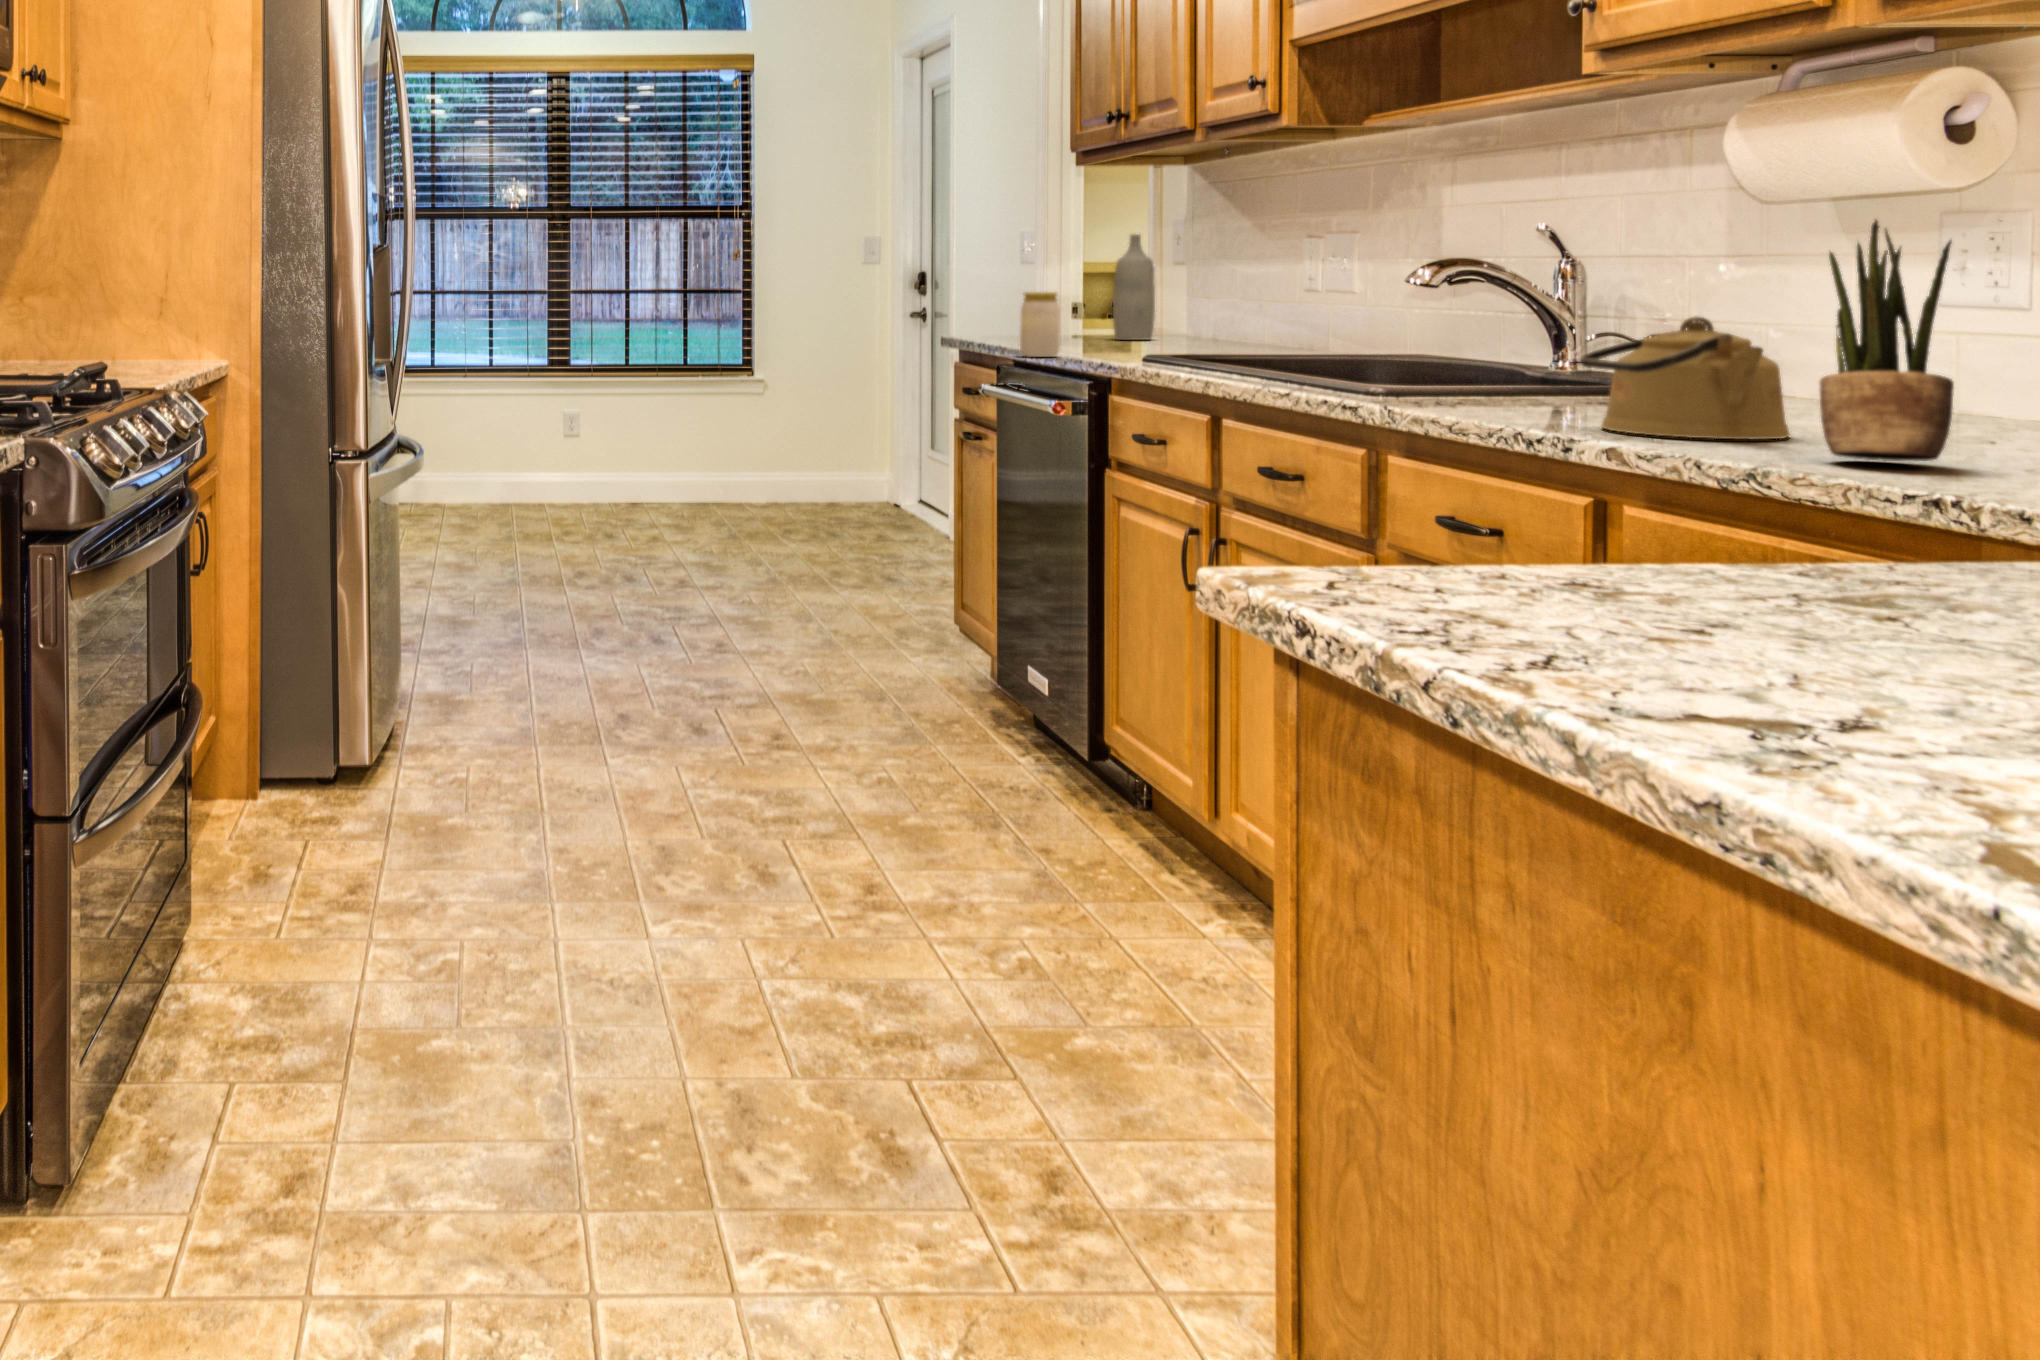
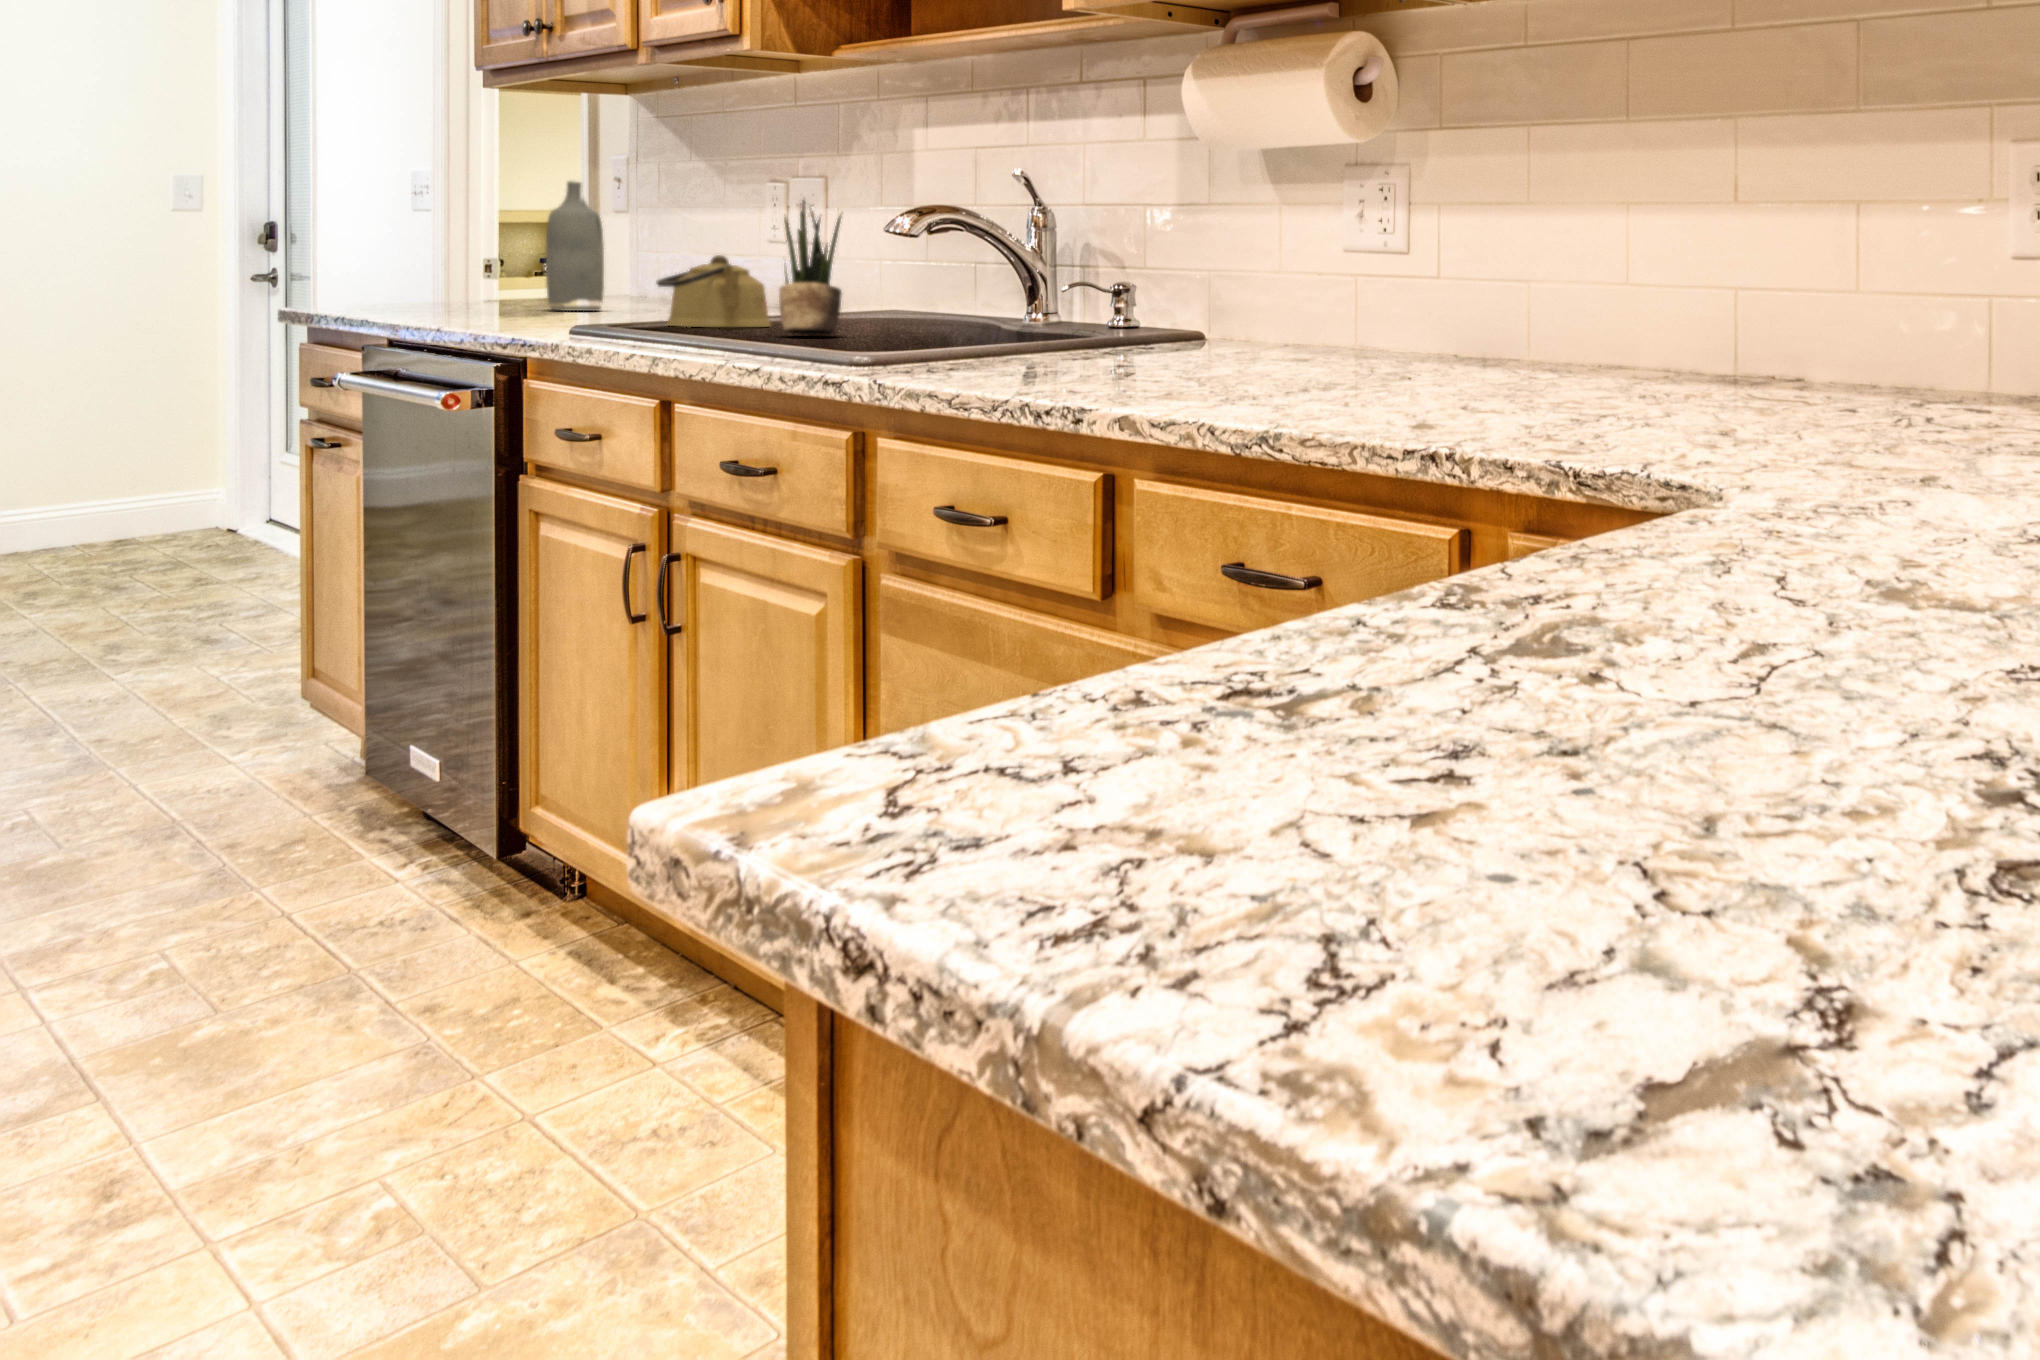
potted plant: present [1819,220,1954,461] -> present [779,200,842,335]
jar: present [1020,292,1060,357] -> none [377,239,445,329]
kettle: present [1580,316,1790,439] -> present [656,255,771,327]

